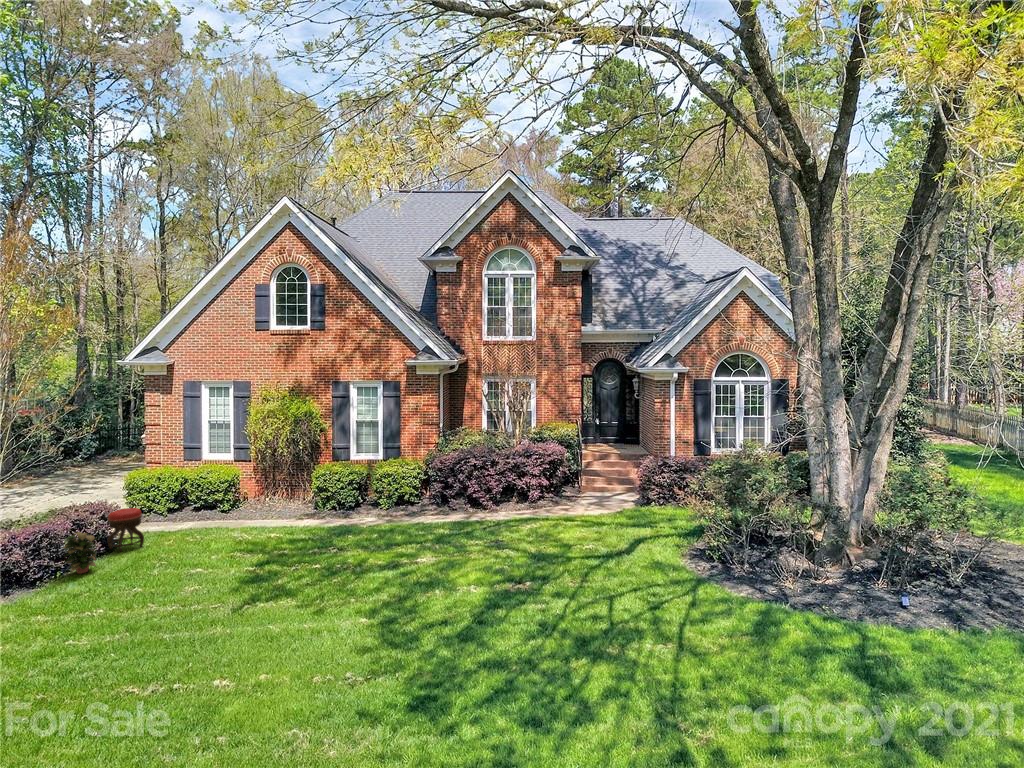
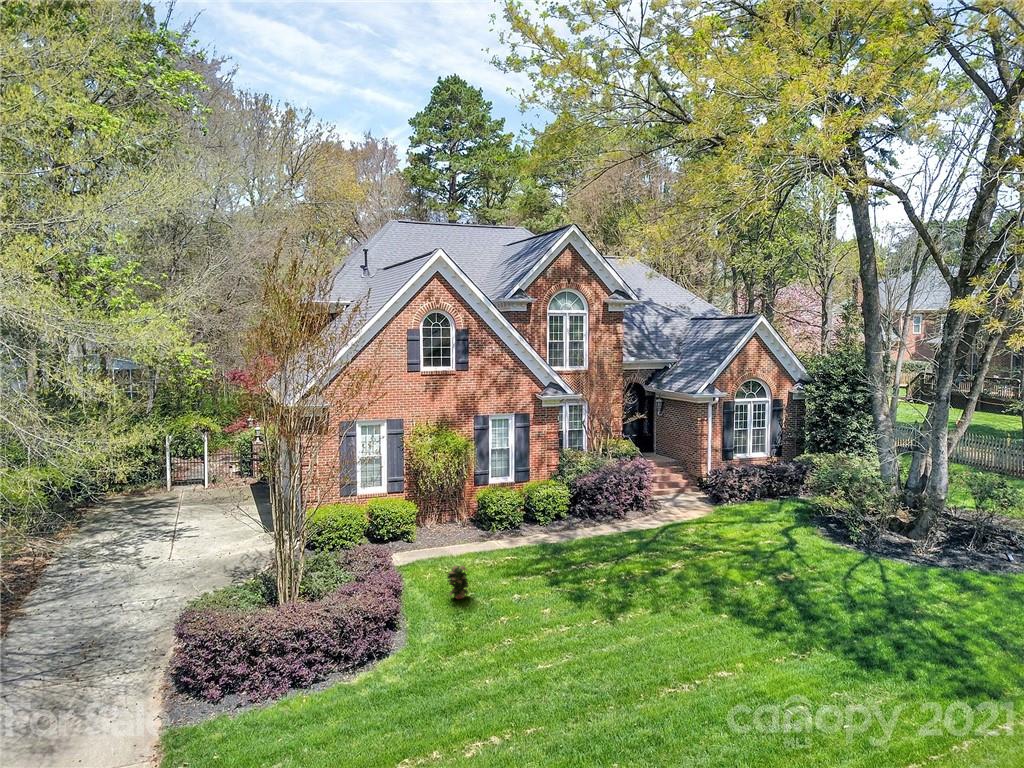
stool: present [108,508,144,552] -> none [419,543,443,581]

